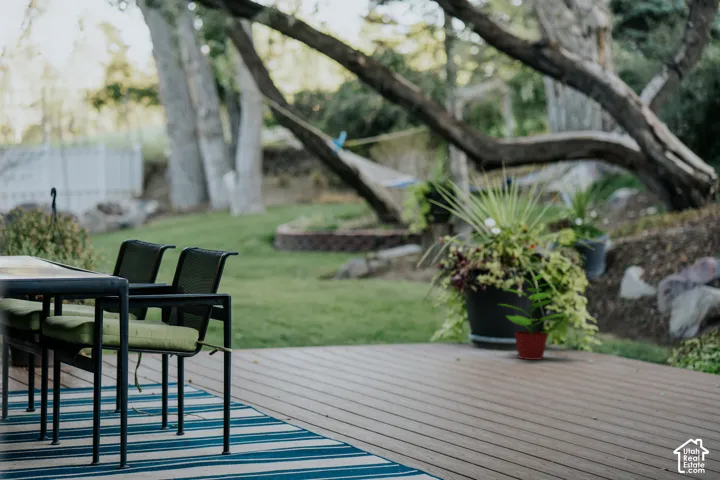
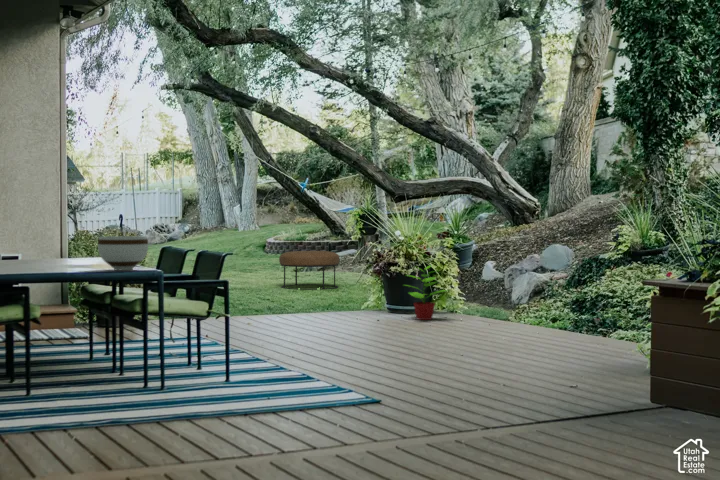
bowl: none [22,220,103,276] -> present [98,236,148,270]
ottoman: none [301,247,393,306] -> present [279,251,340,290]

